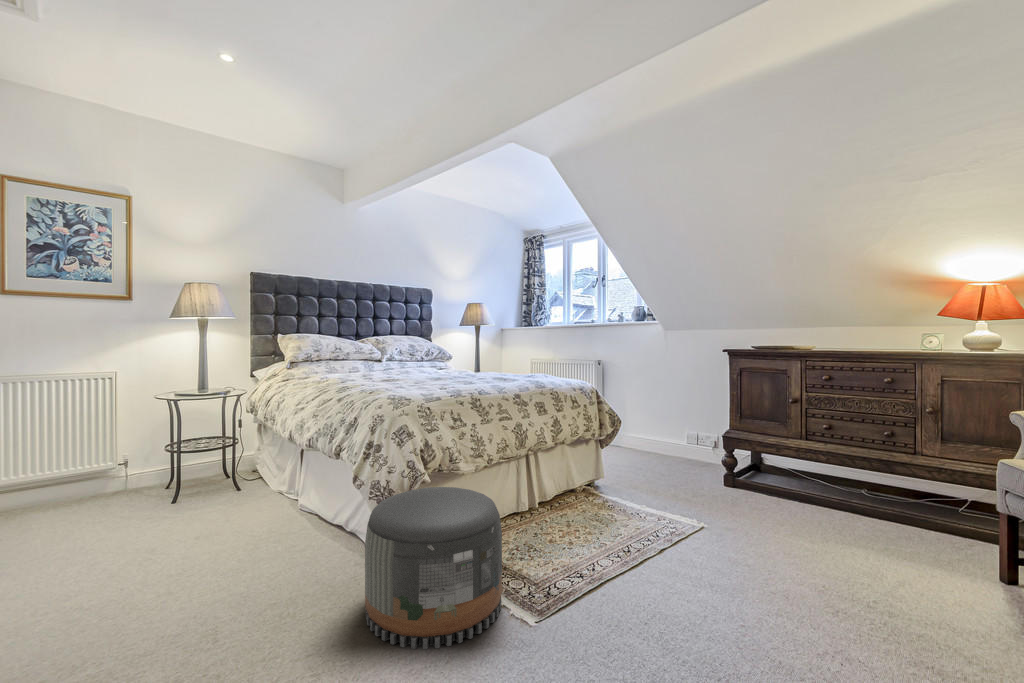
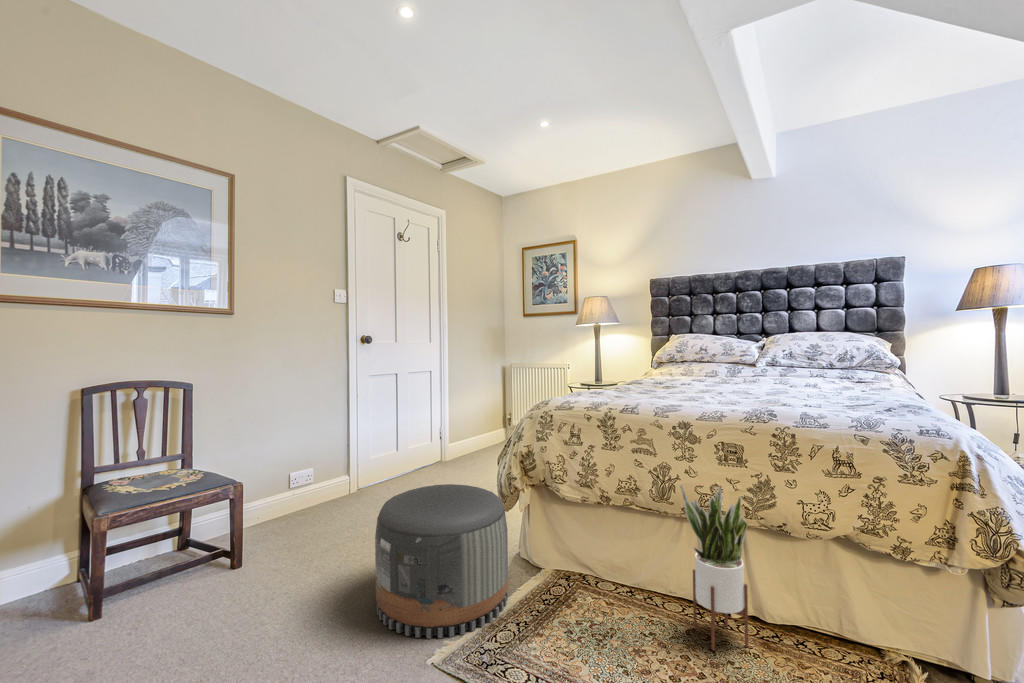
potted plant: none [532,427,558,521] -> present [680,485,748,650]

